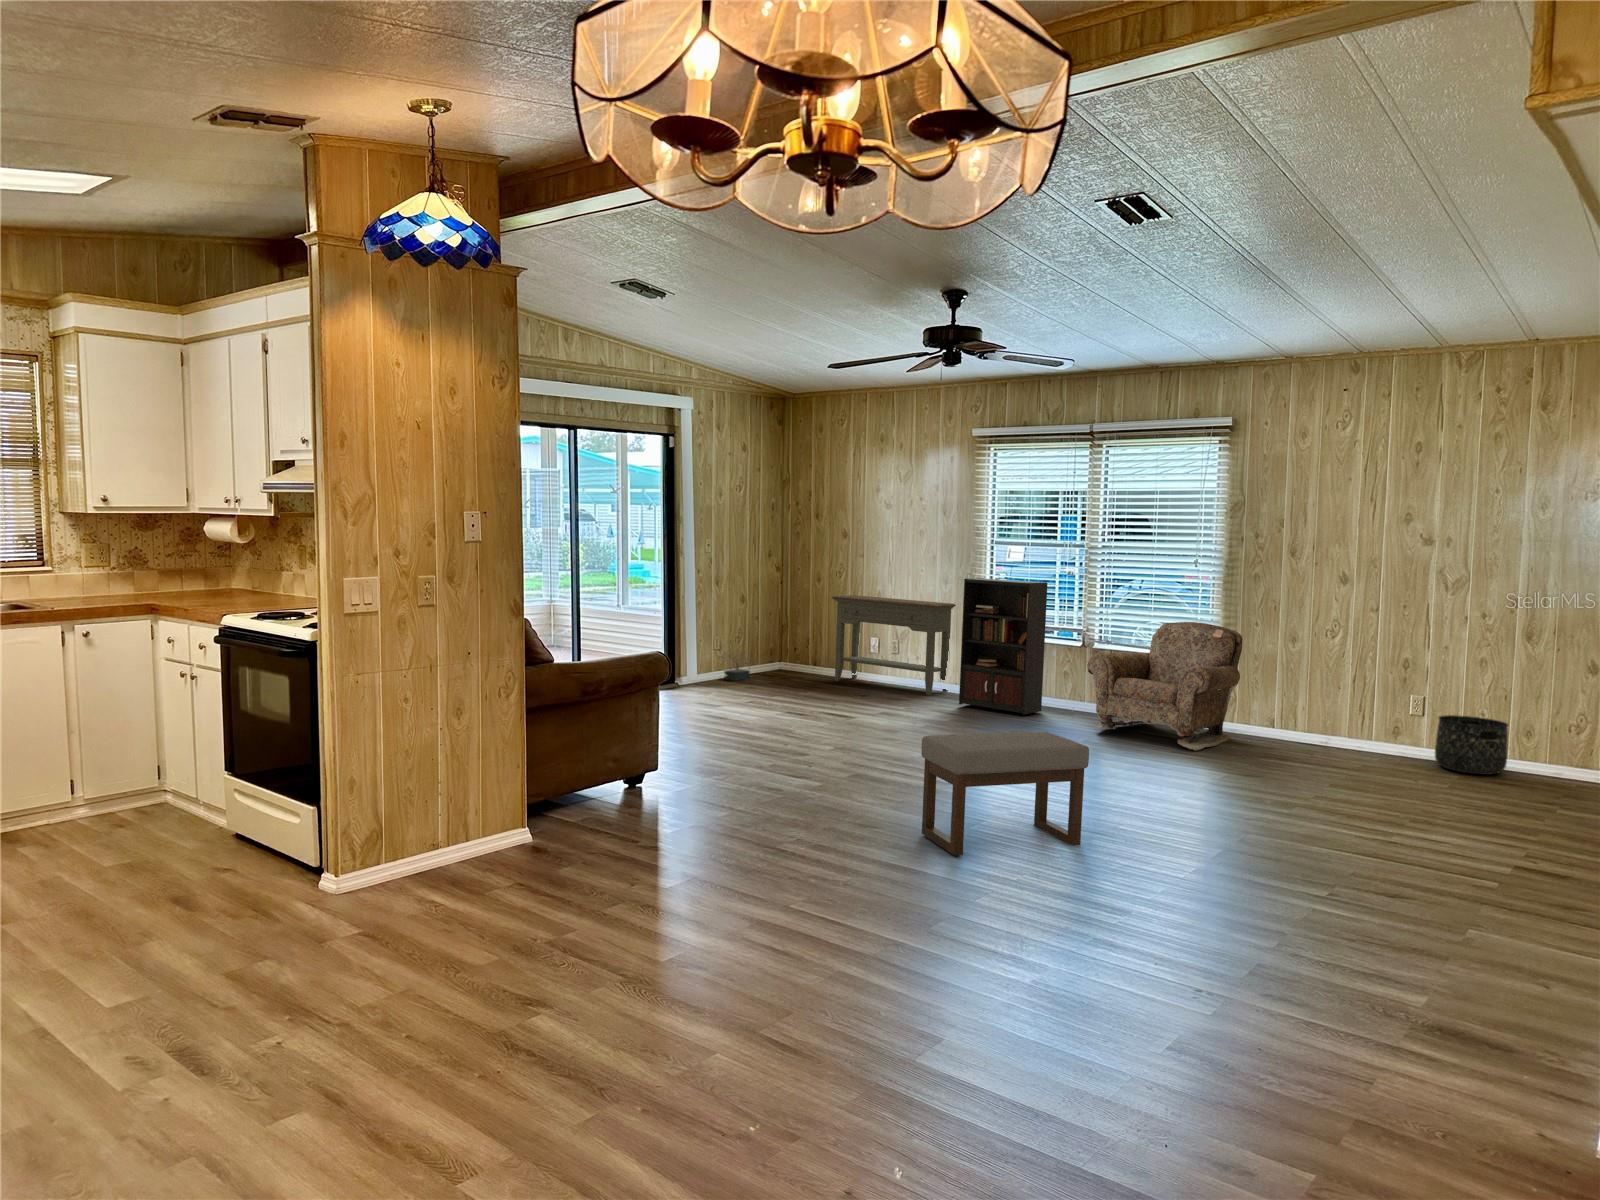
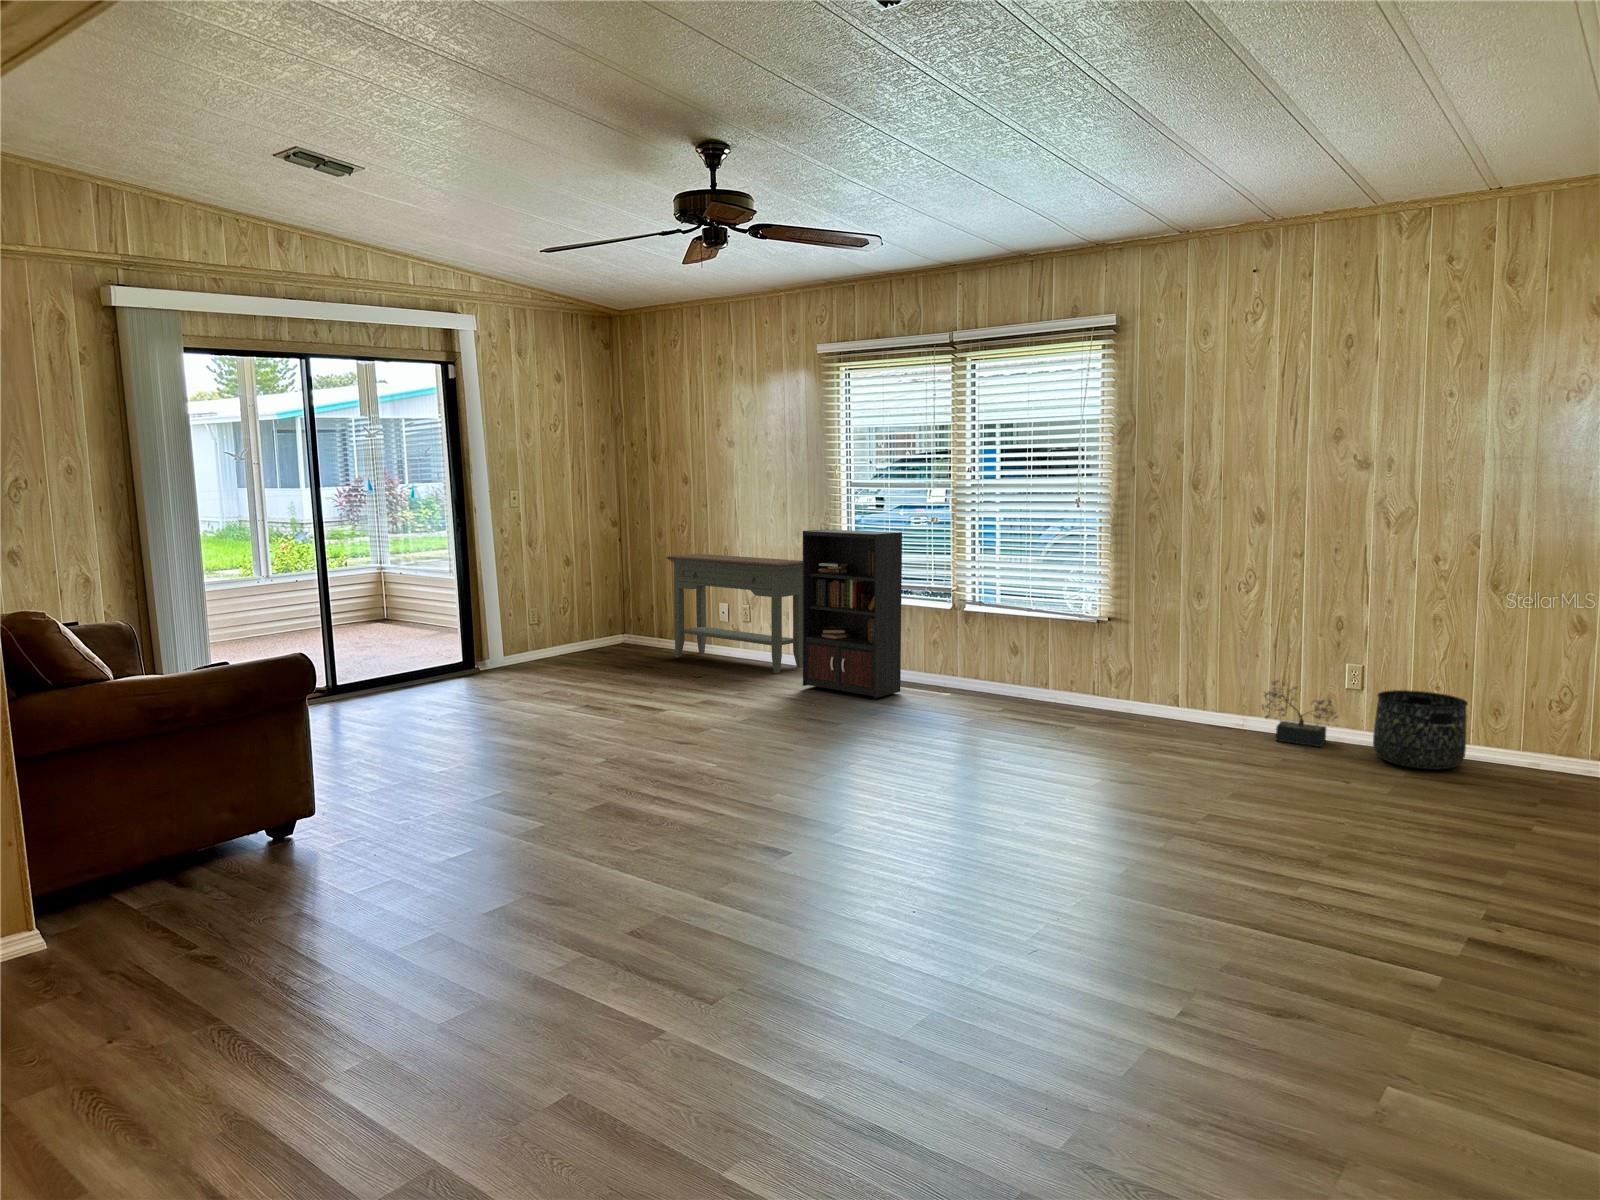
armchair: present [1087,622,1243,751] -> none [941,576,1136,745]
decorative plant: present [721,648,750,681] -> present [1262,680,1338,747]
ottoman: present [921,732,1089,855] -> none [605,756,844,958]

